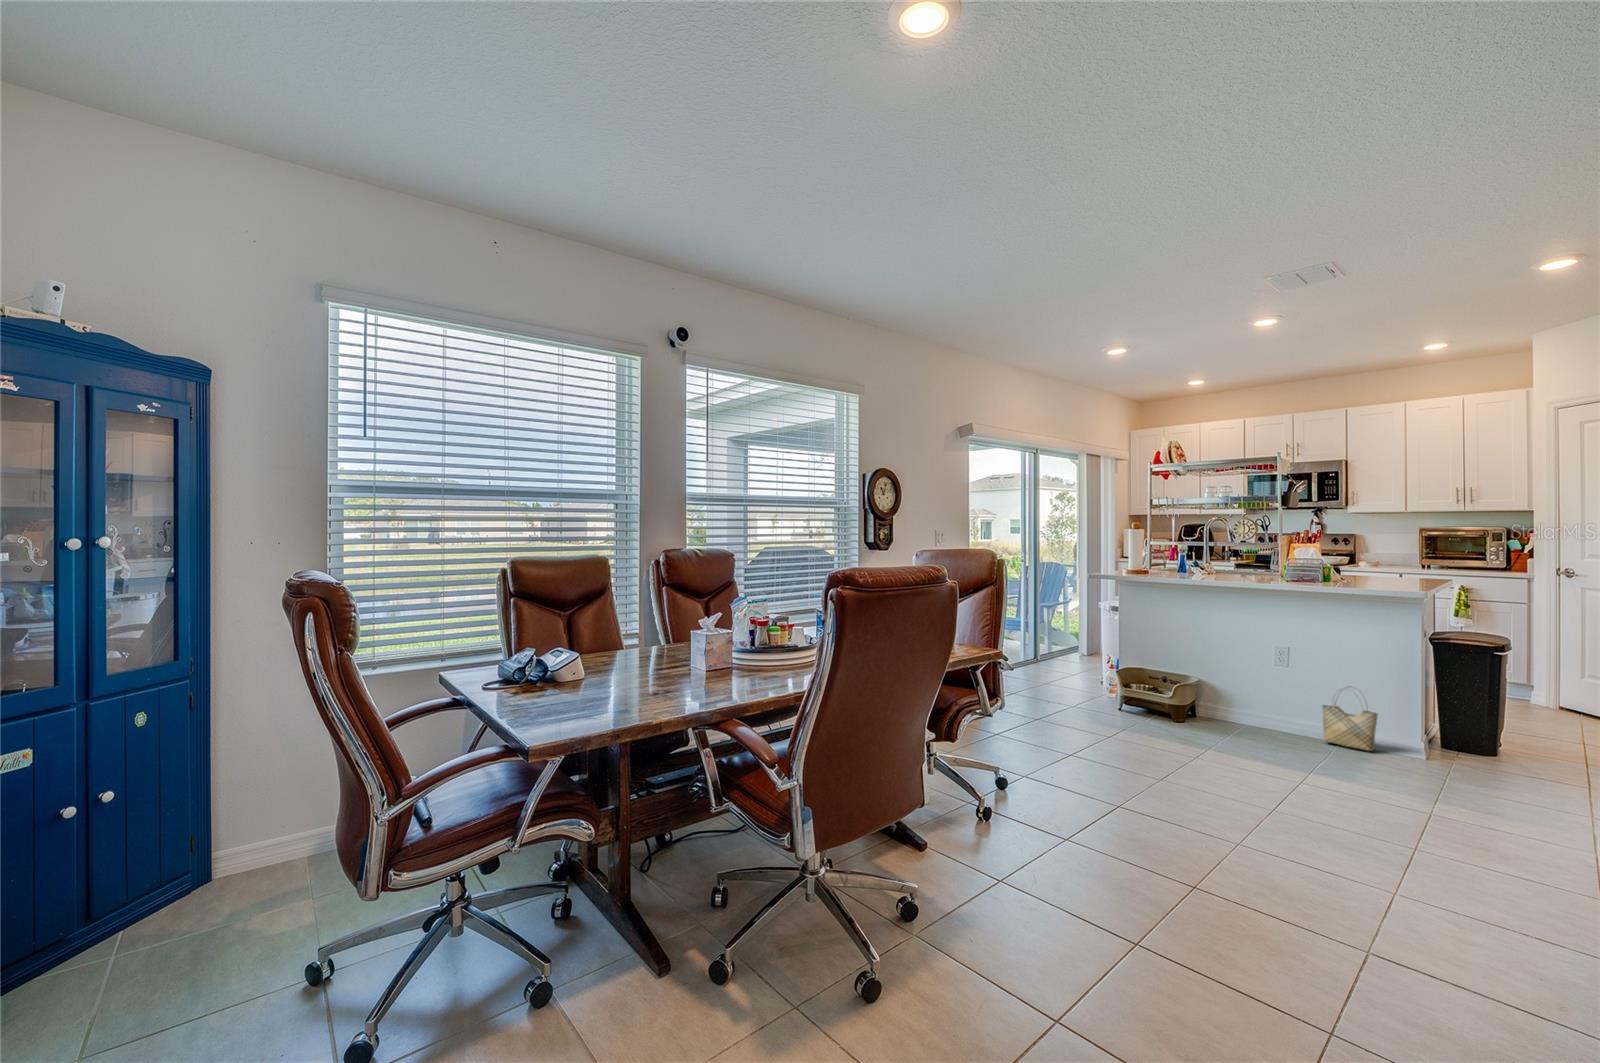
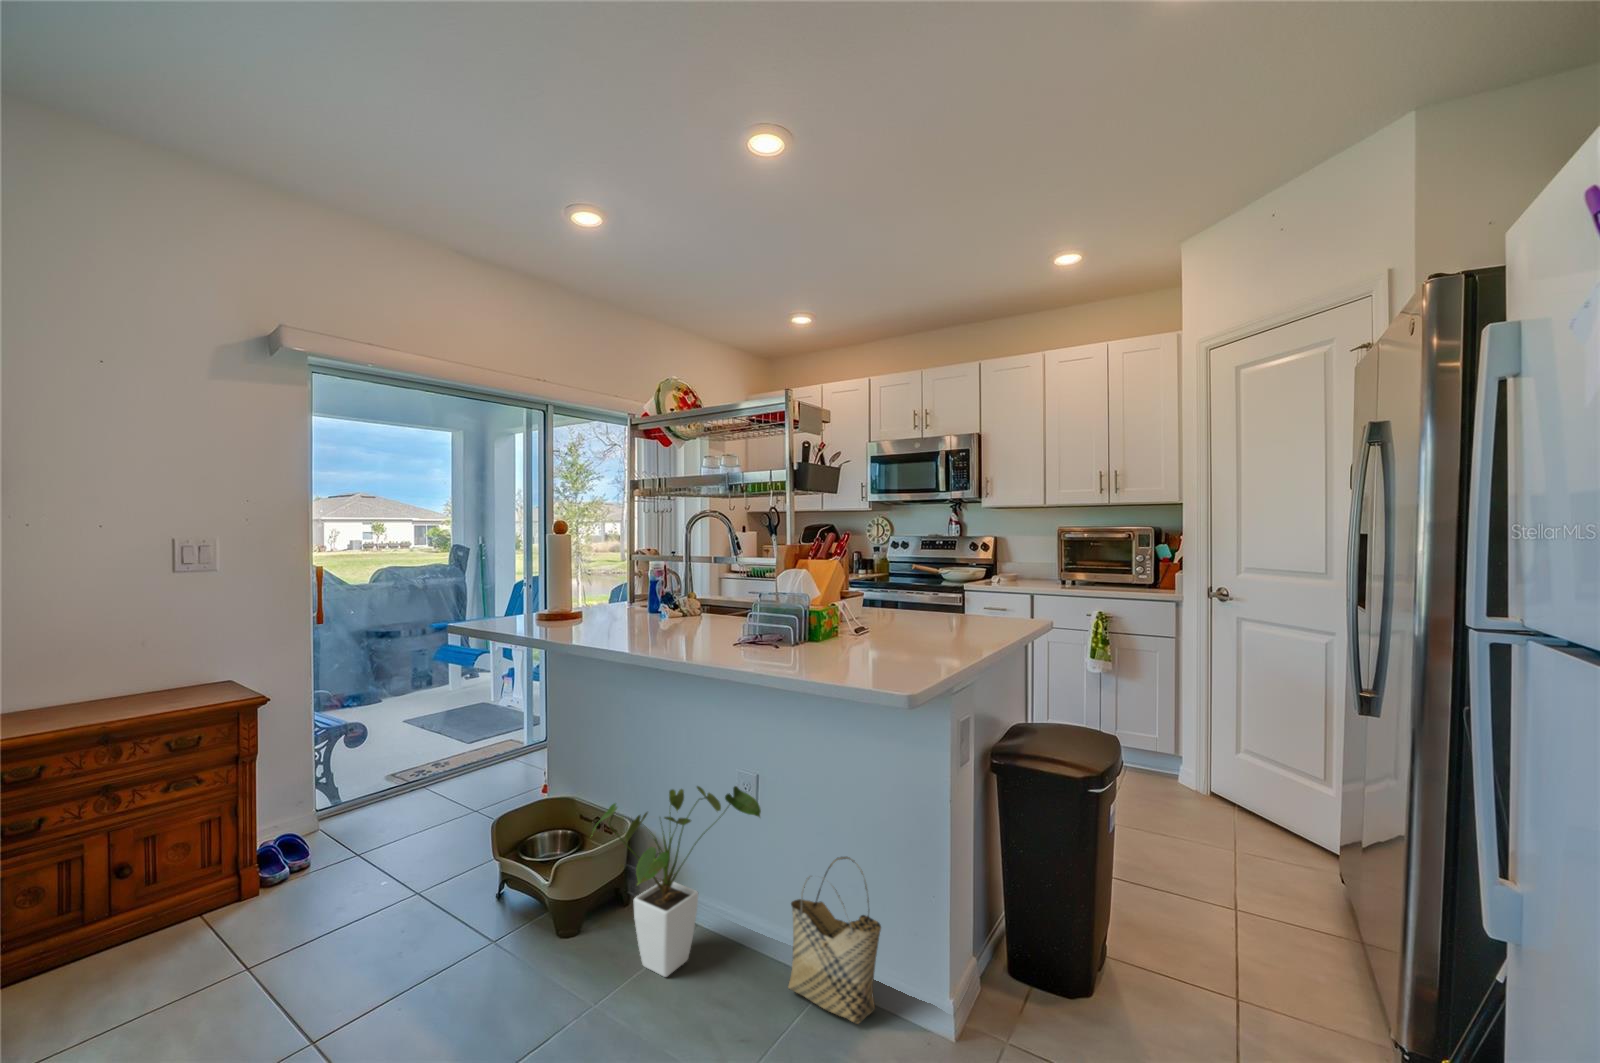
house plant: none [1223,657,1295,736] -> present [594,786,761,977]

